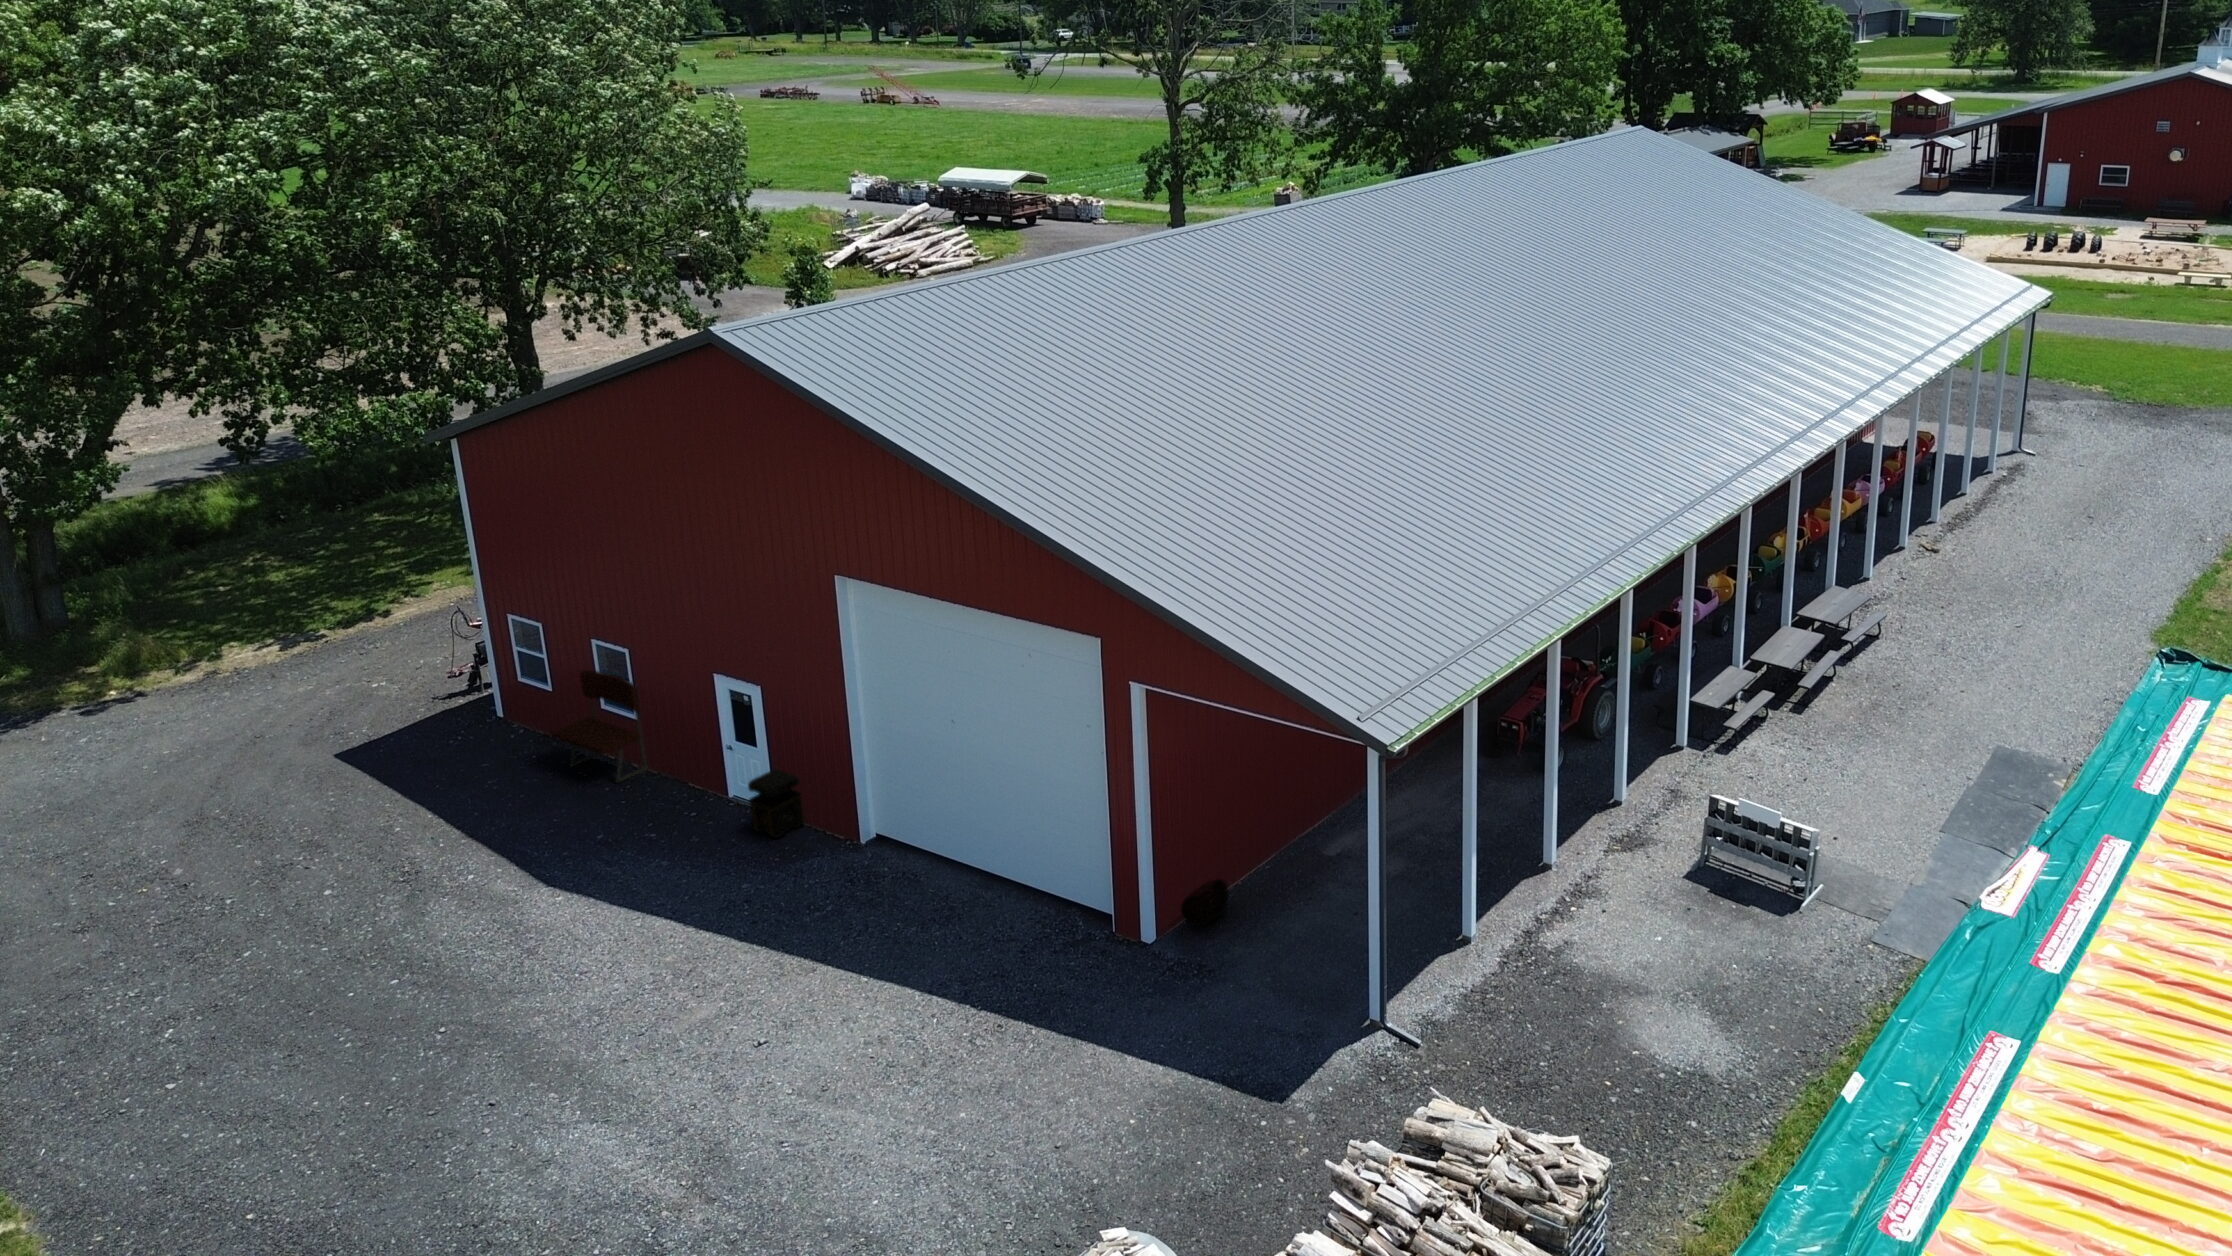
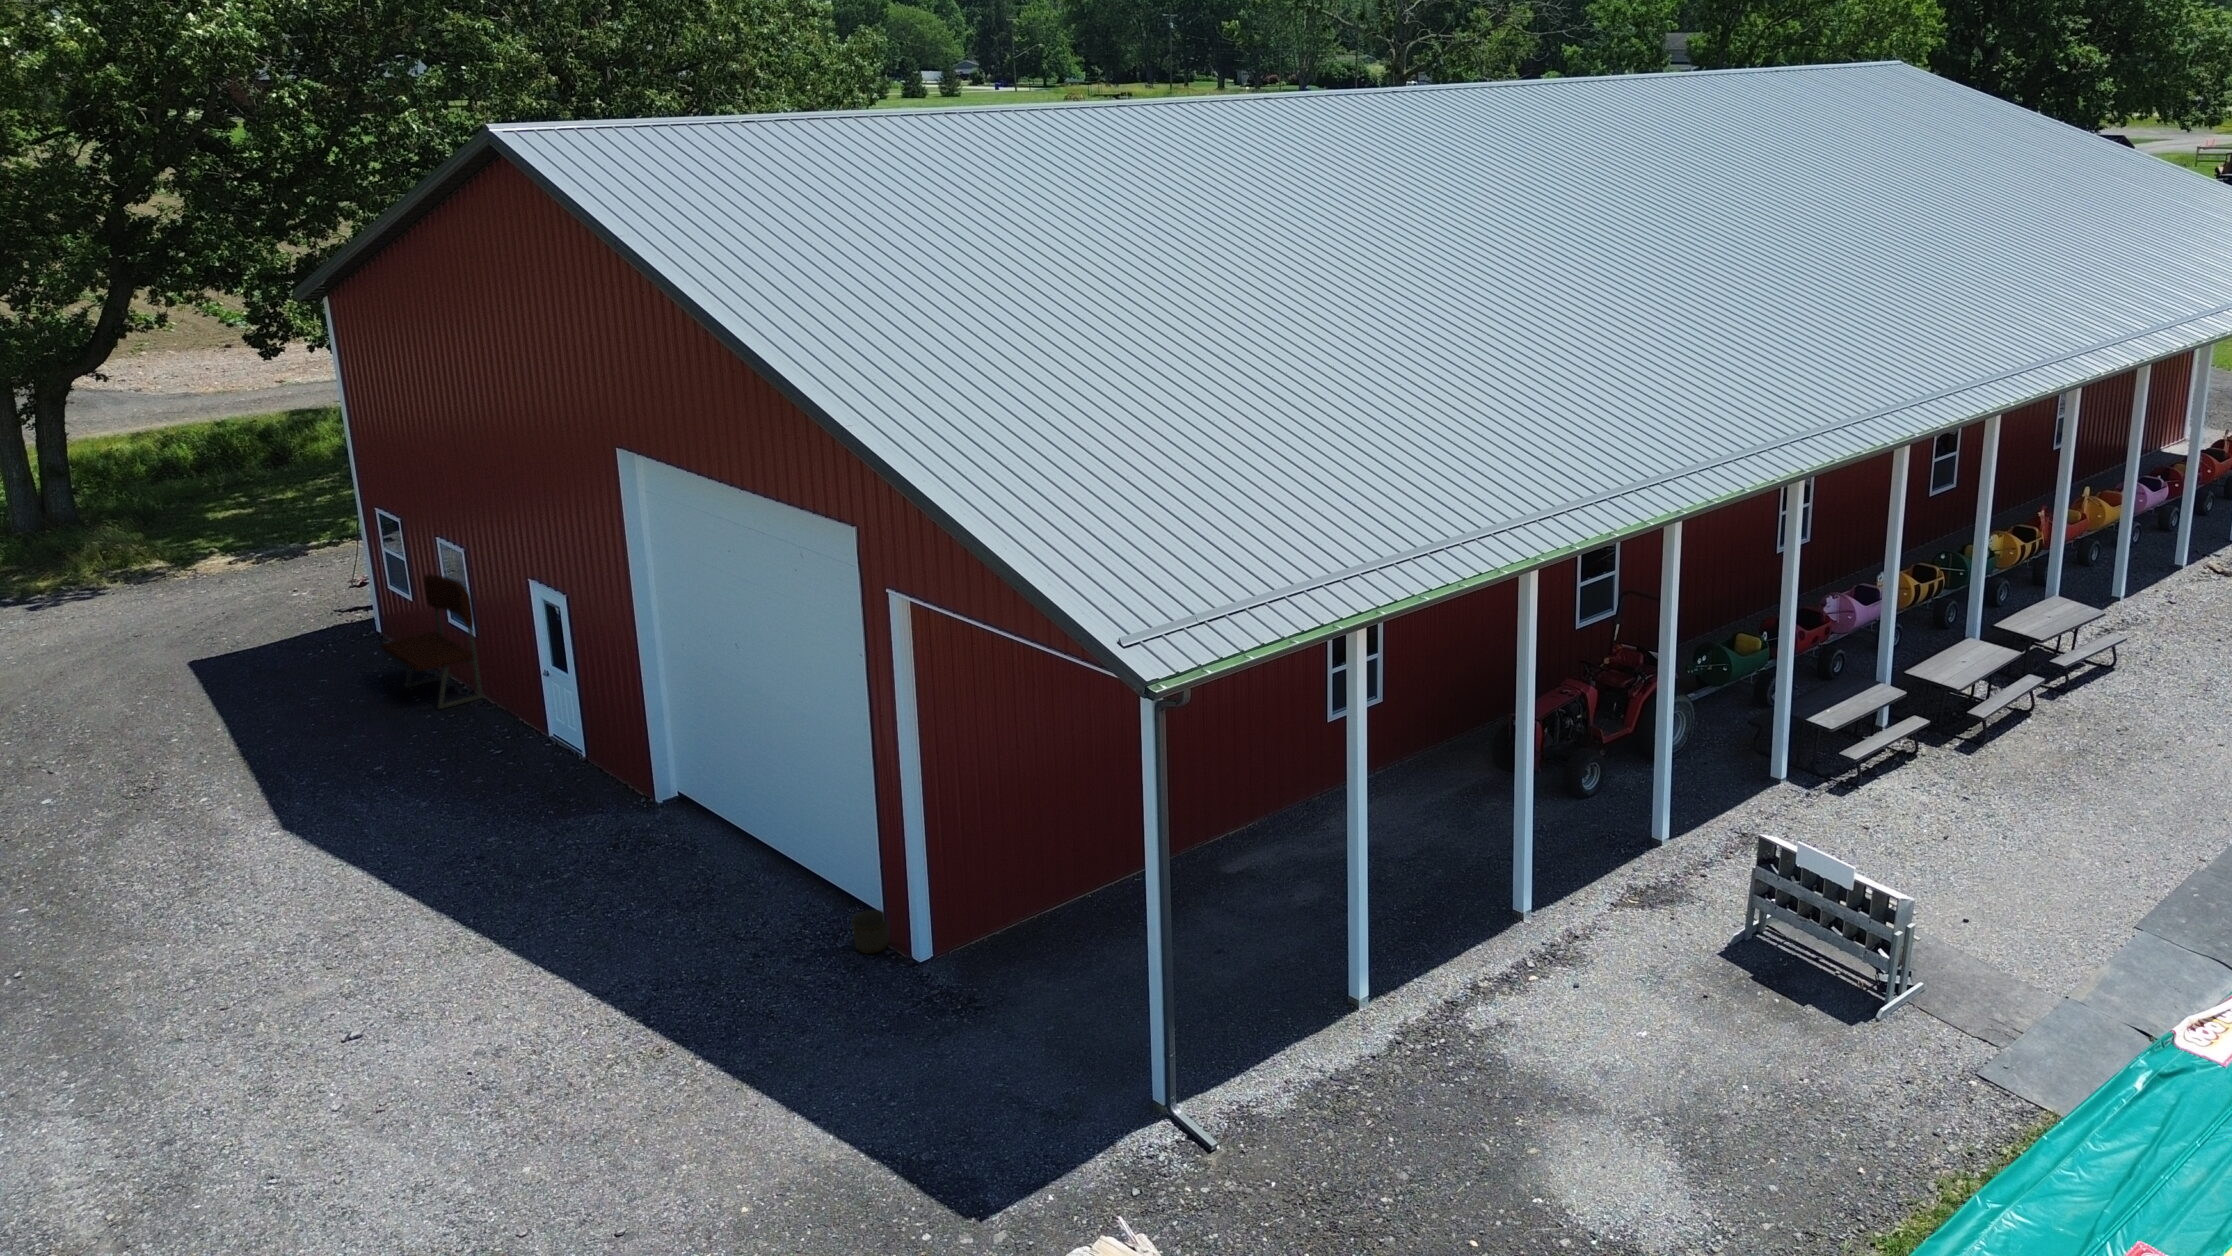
toolbox: present [748,770,804,838] -> none [536,700,607,785]
basket: present [1181,879,1228,926] -> none [972,883,1053,944]
planter: none [1093,912,1120,944] -> present [851,910,889,954]

